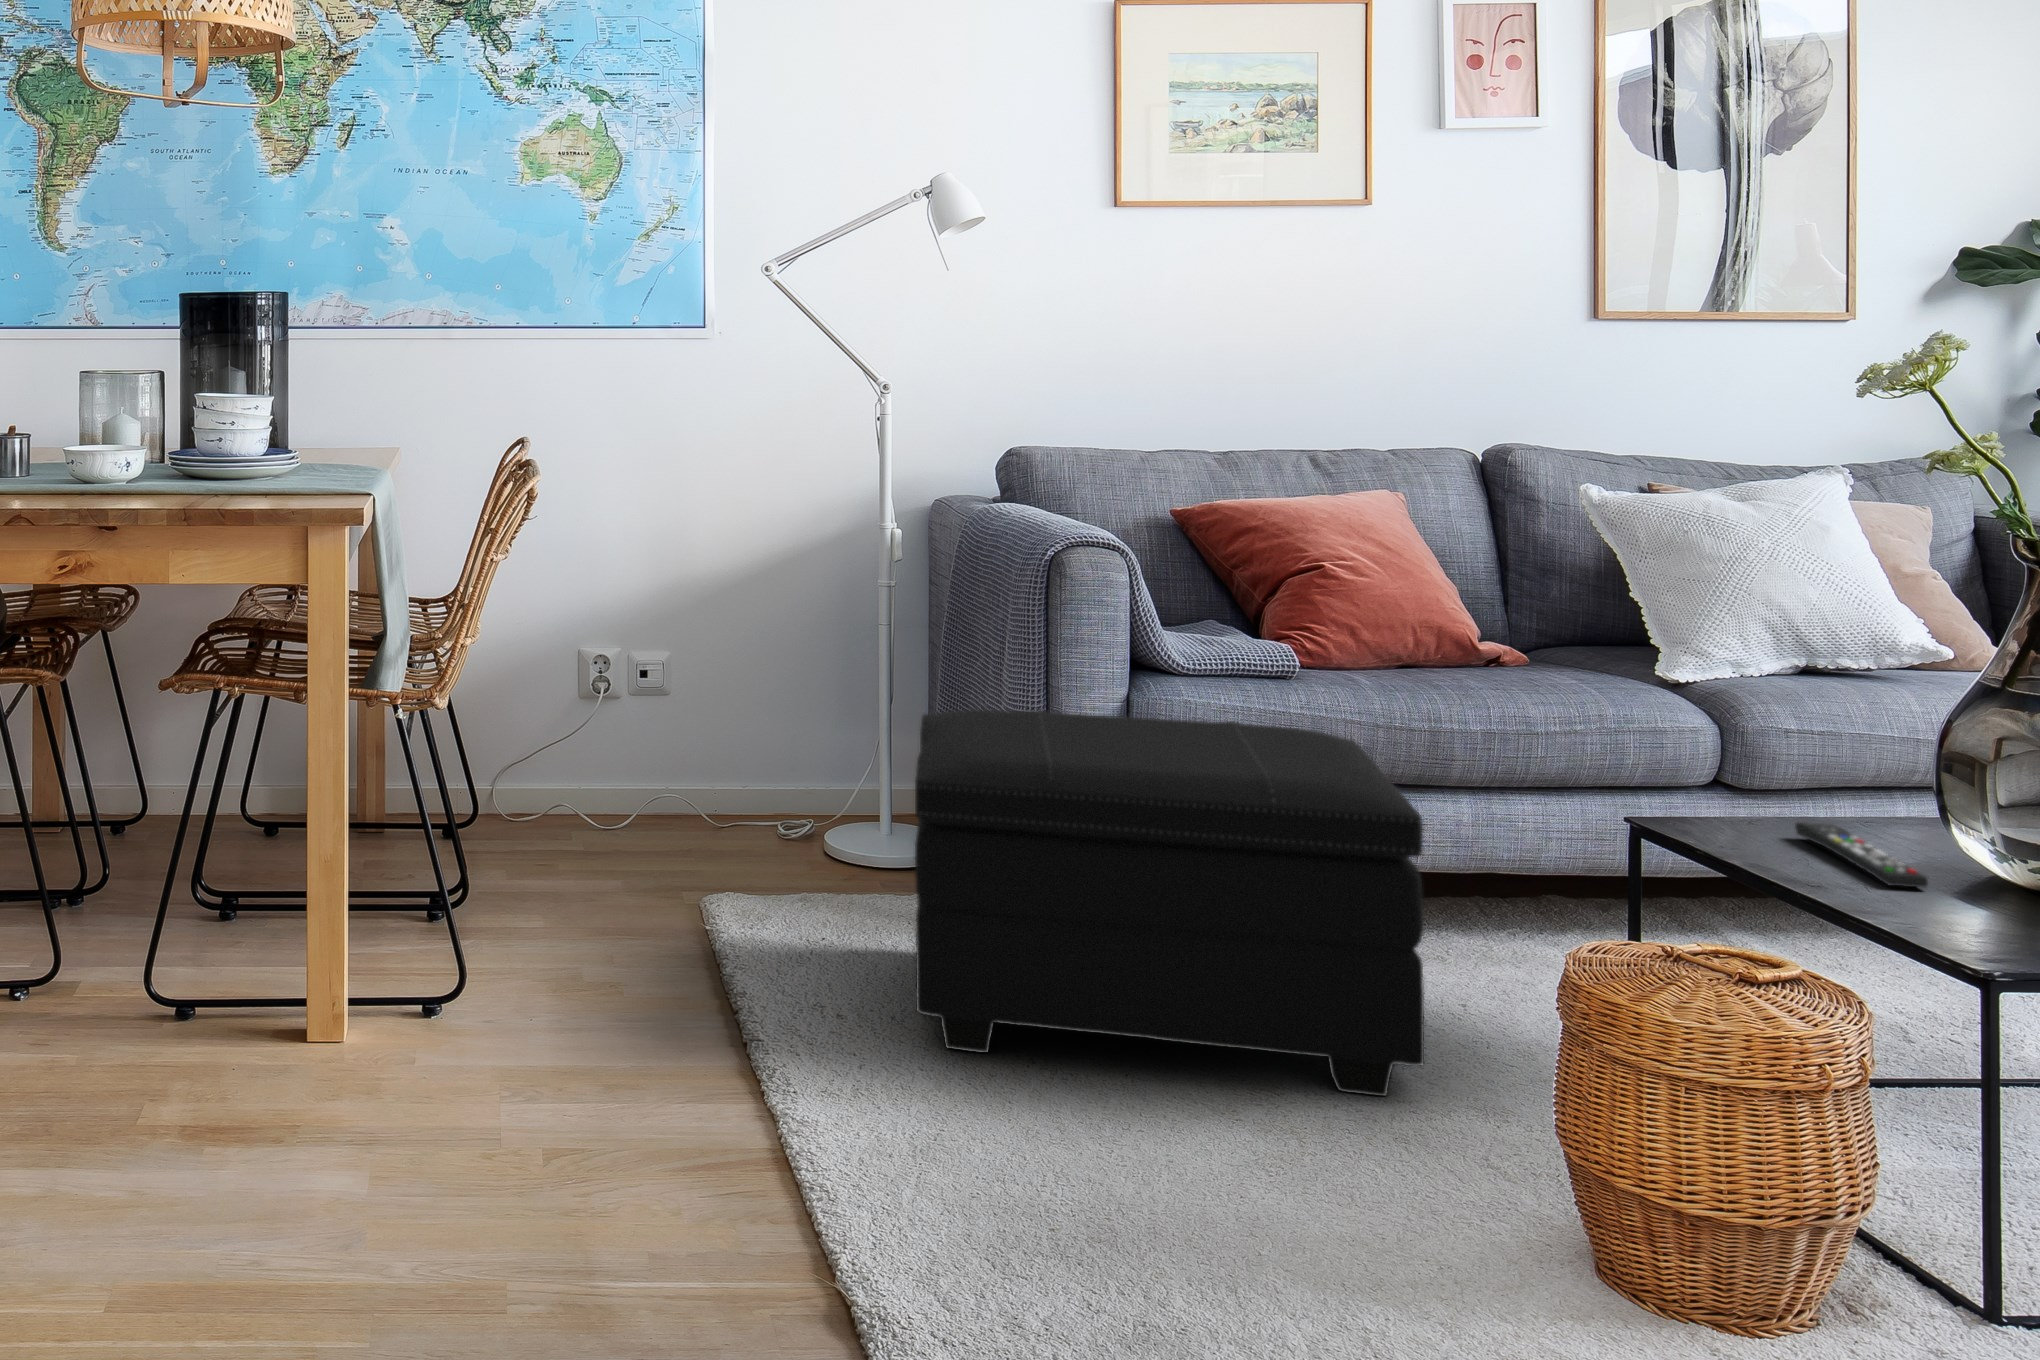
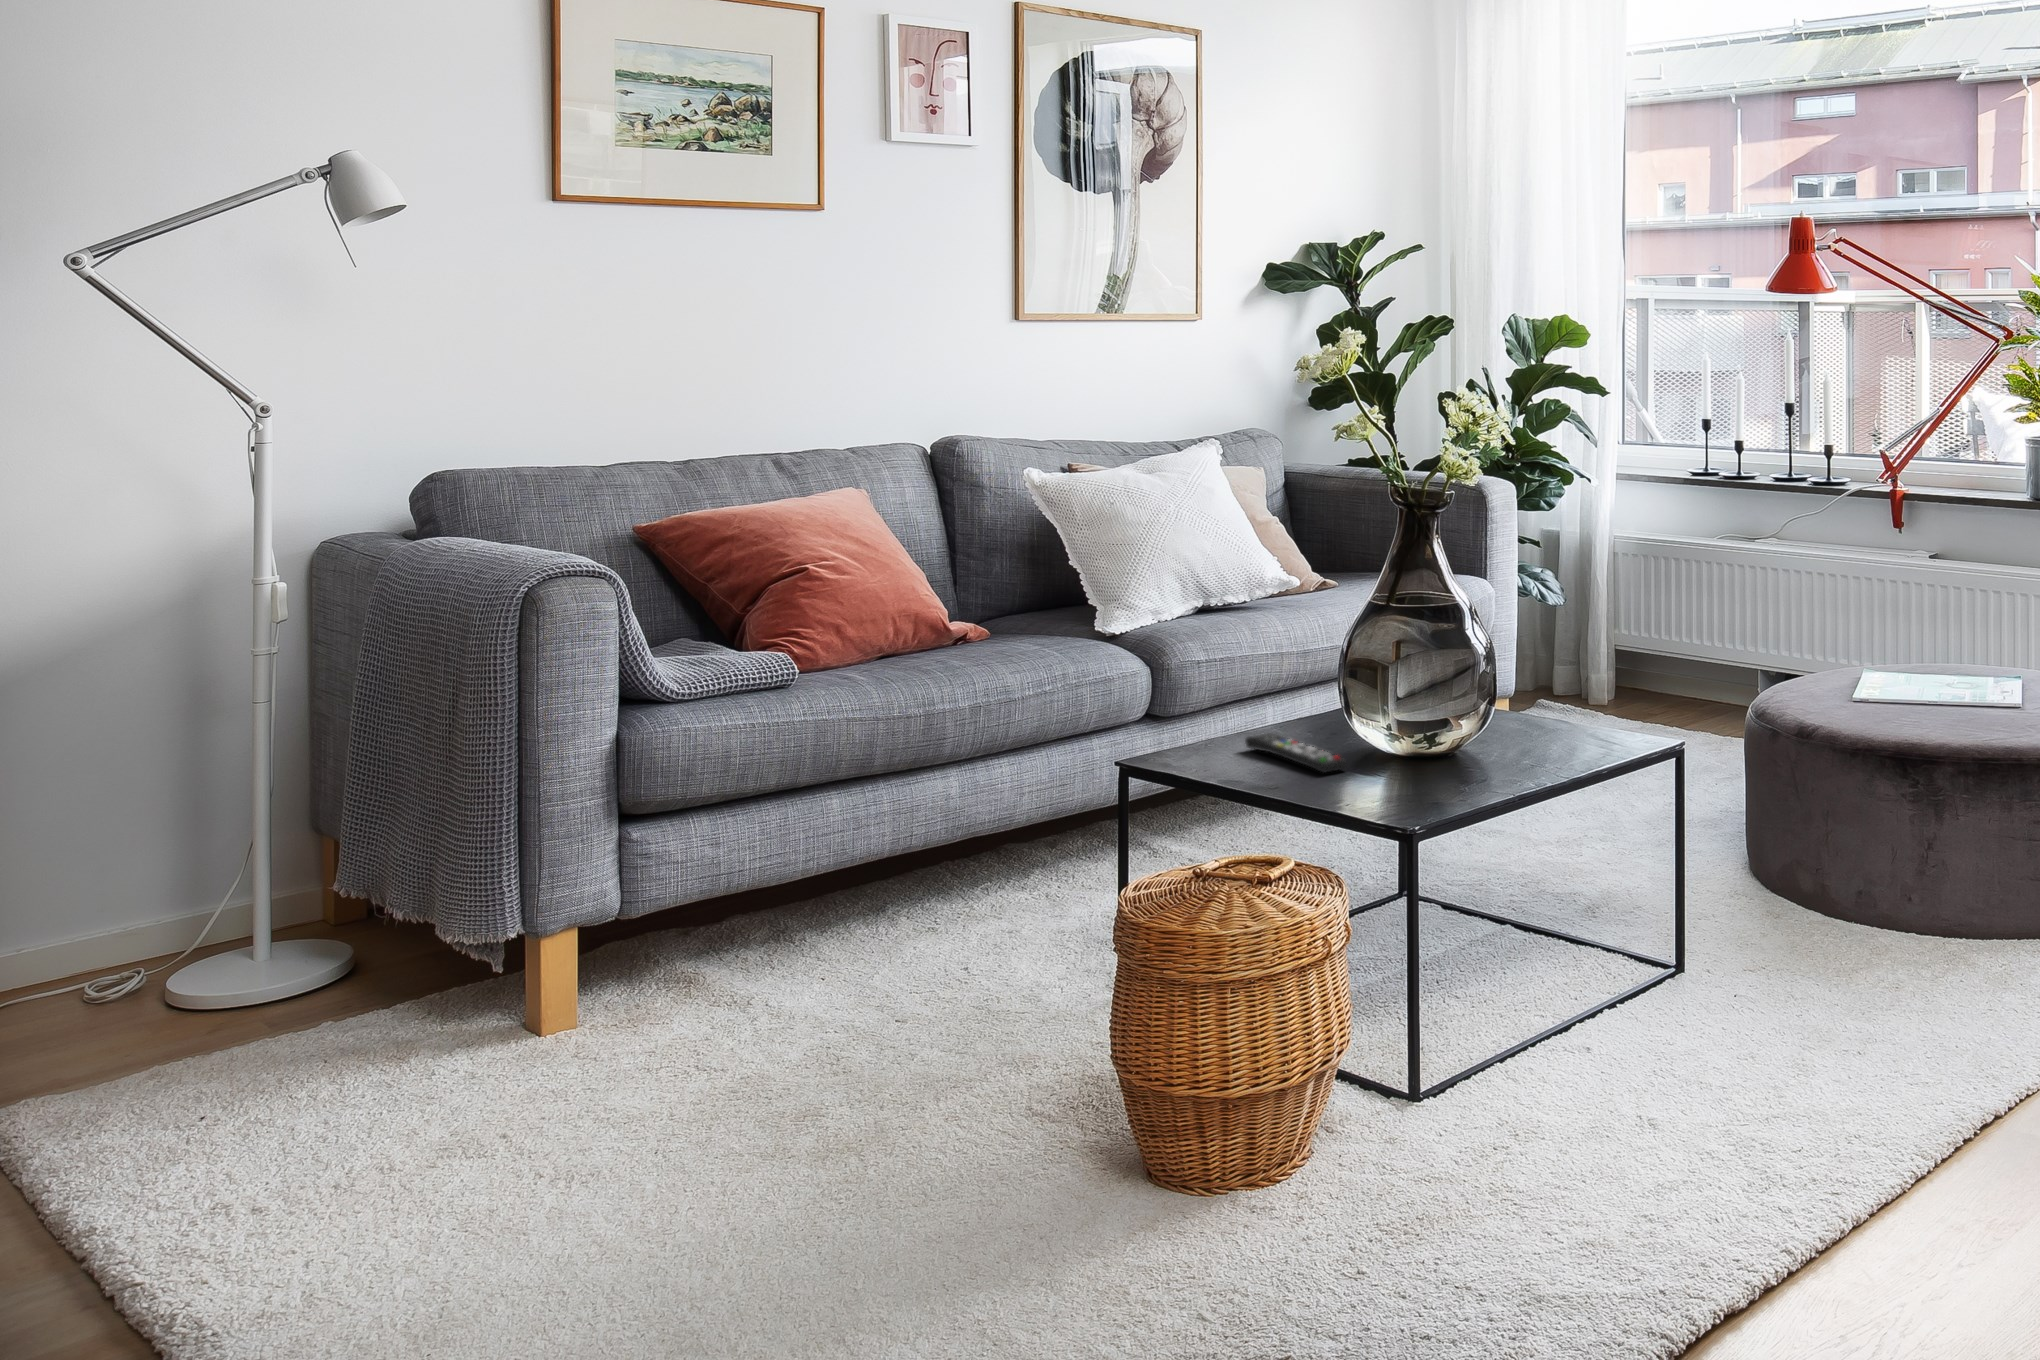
footstool: present [915,710,1424,1096] -> none [359,740,964,1214]

